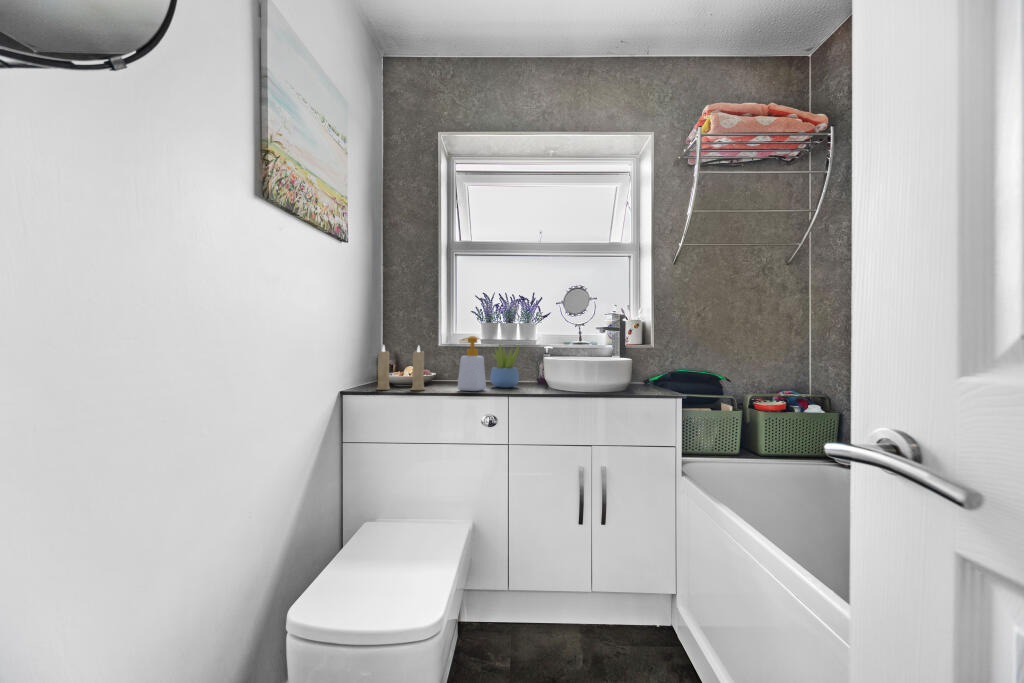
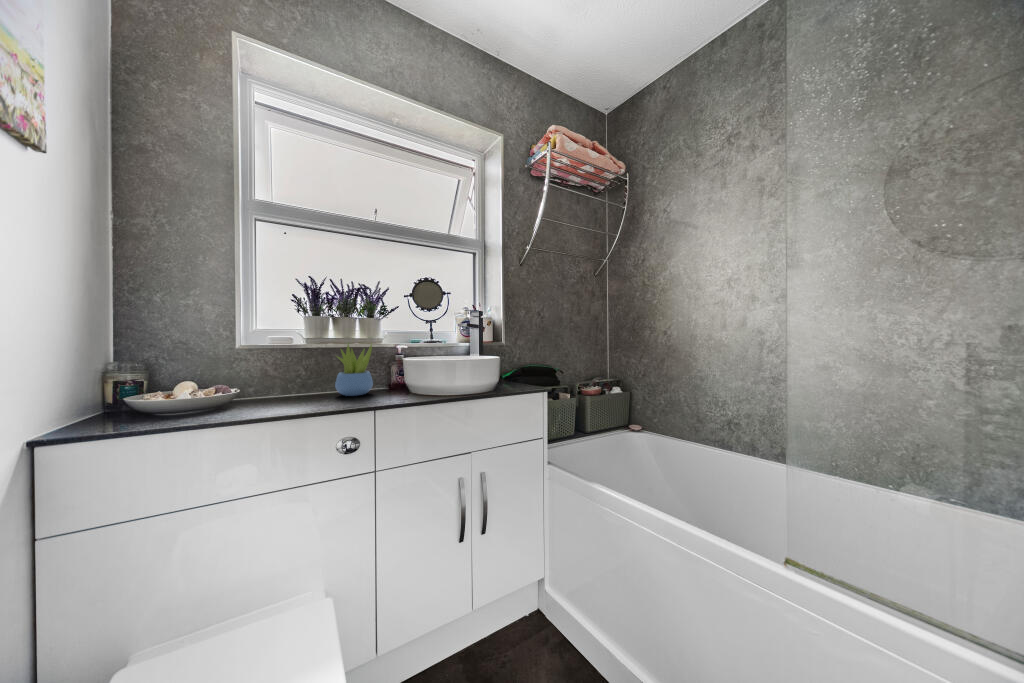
soap bottle: present [458,336,486,391] -> none [288,337,331,409]
candle: present [376,346,425,390] -> none [130,350,232,425]

